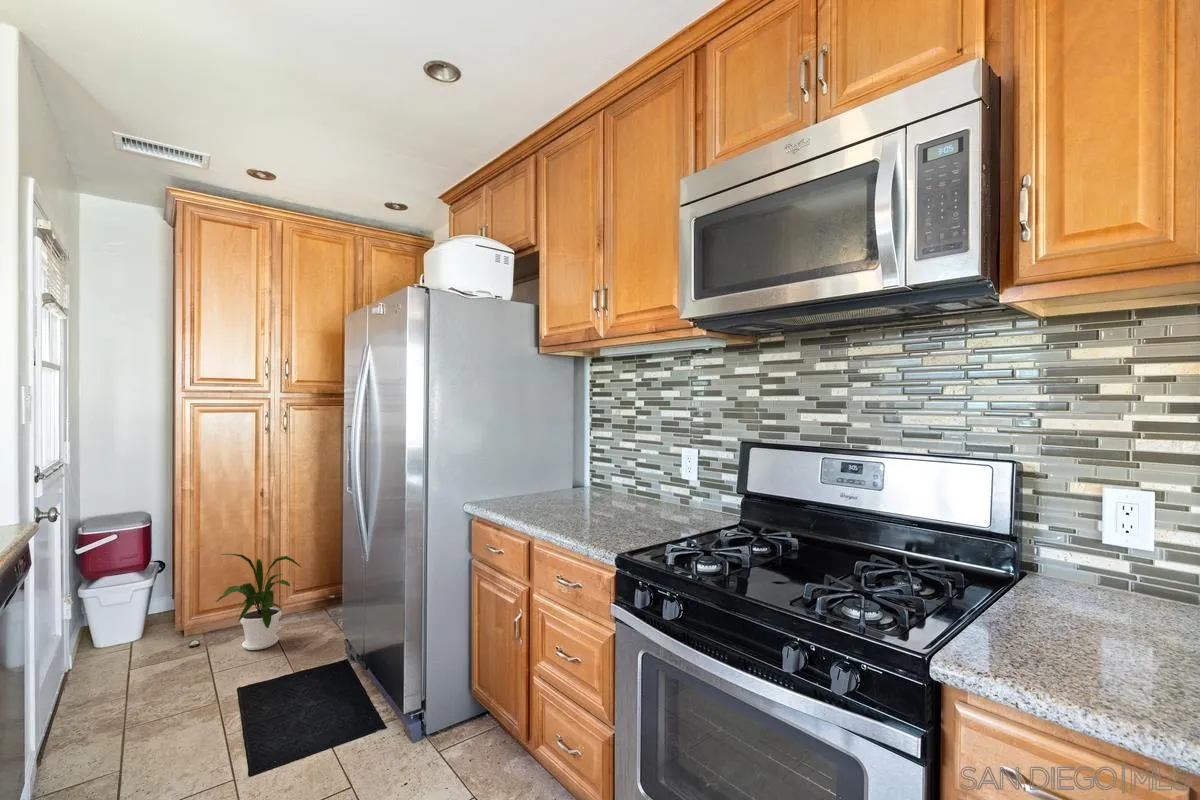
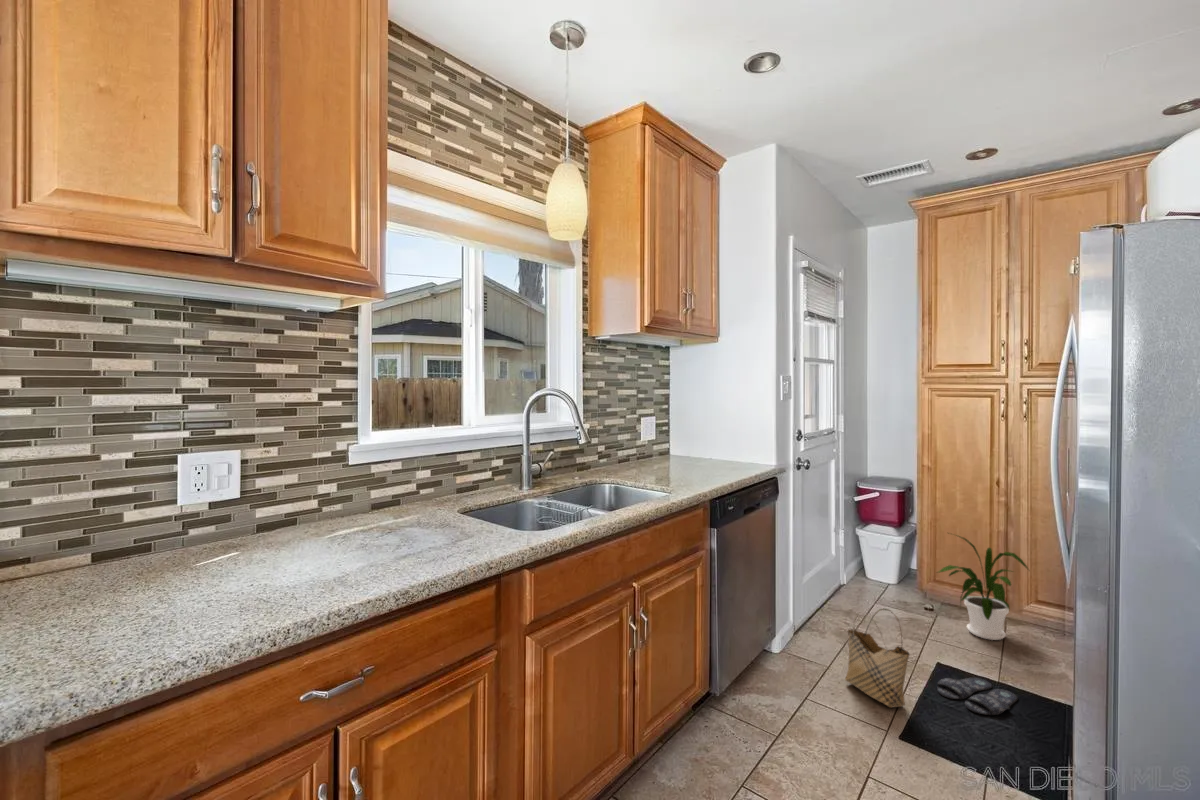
woven basket: none [155,648,243,764] -> present [845,609,909,707]
slippers: none [252,679,320,715] -> present [937,678,1018,715]

